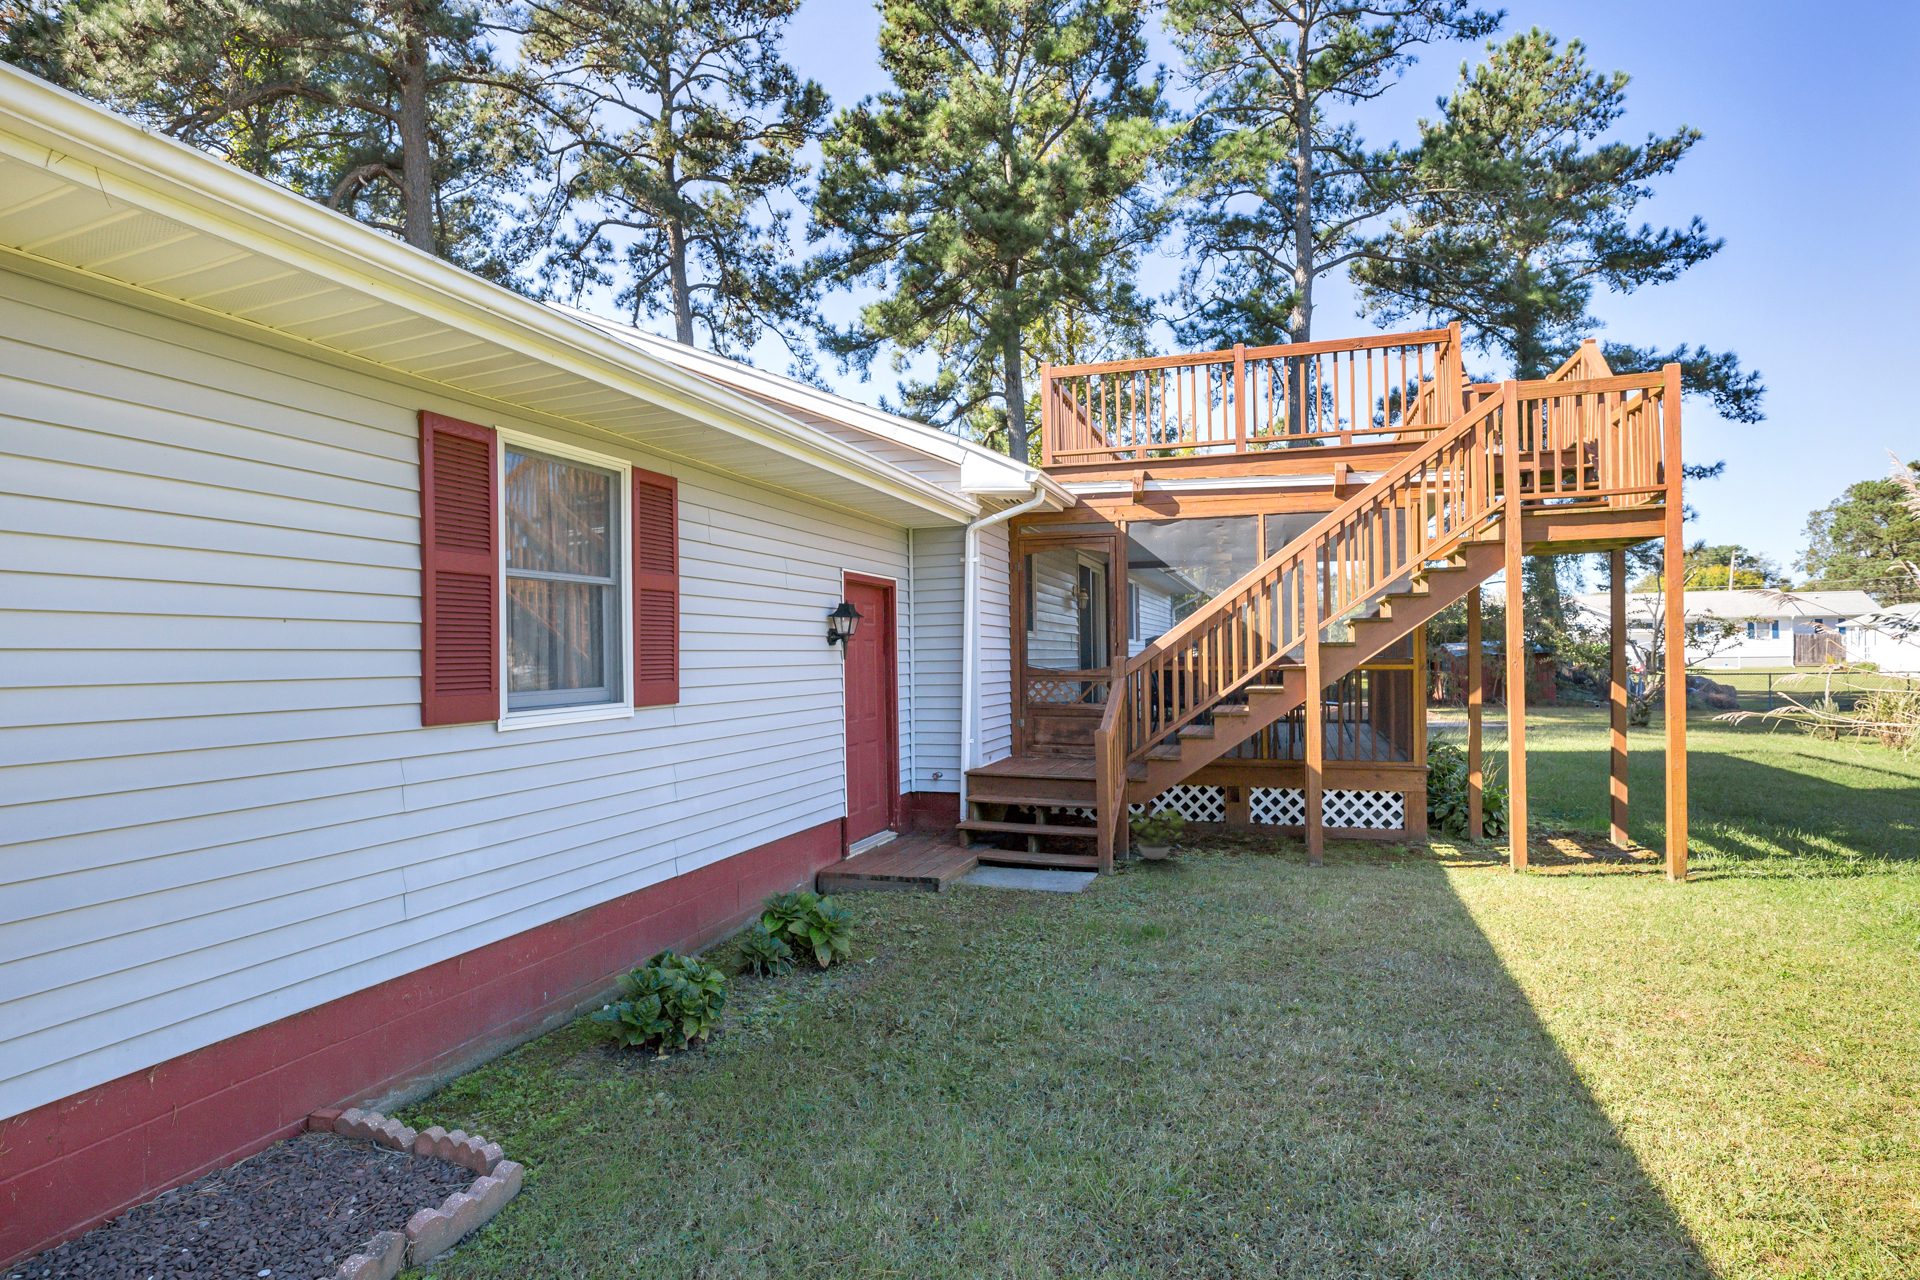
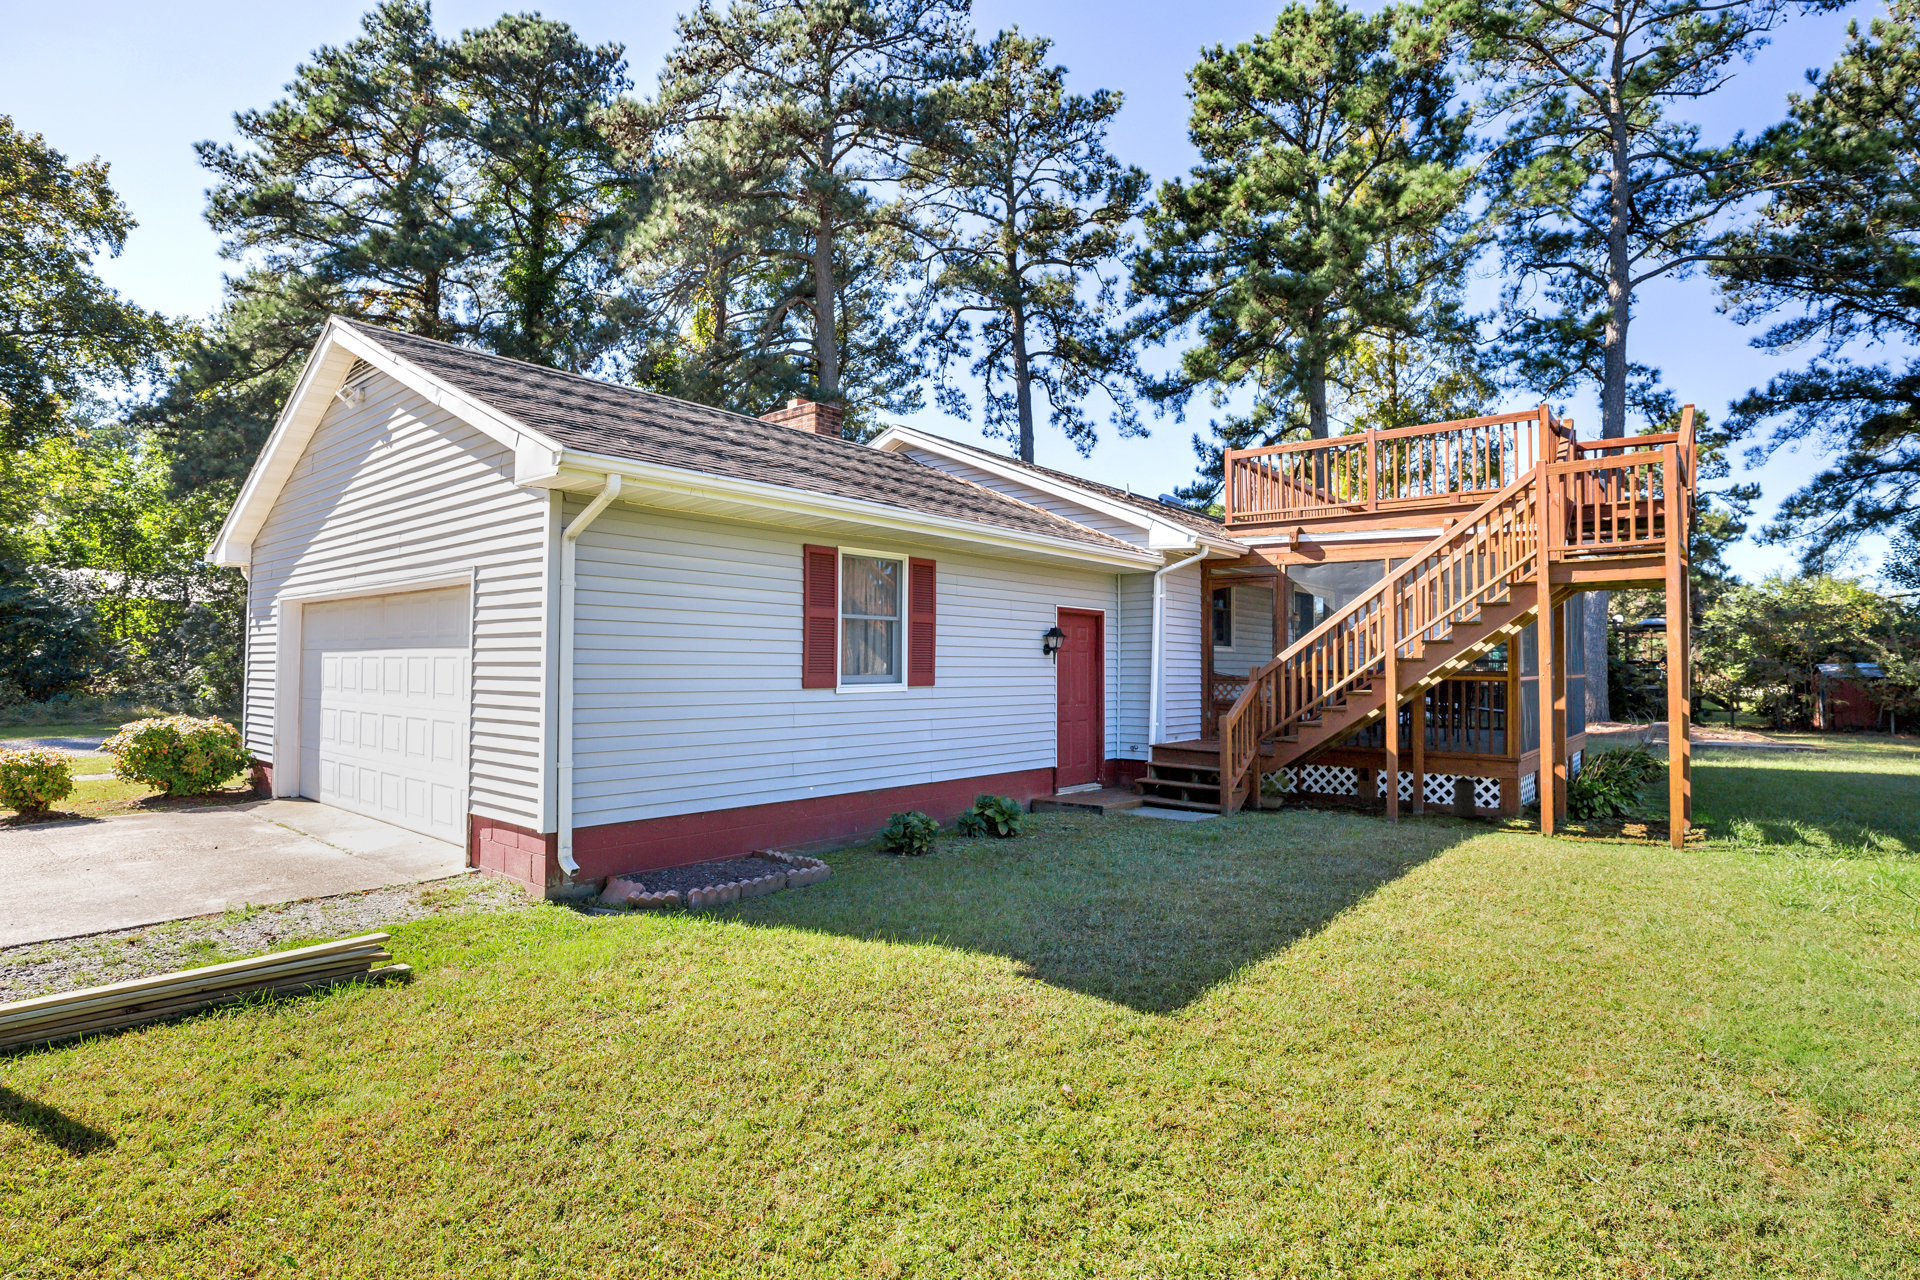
watering can: none [1368,784,1401,847] -> present [1452,774,1477,817]

